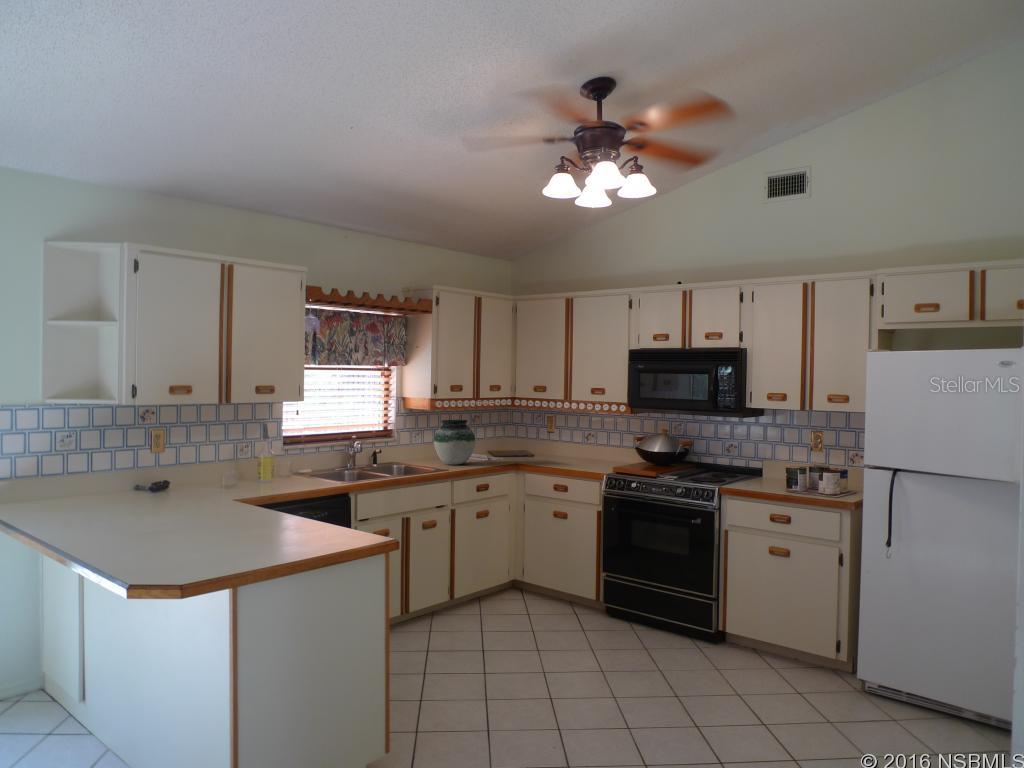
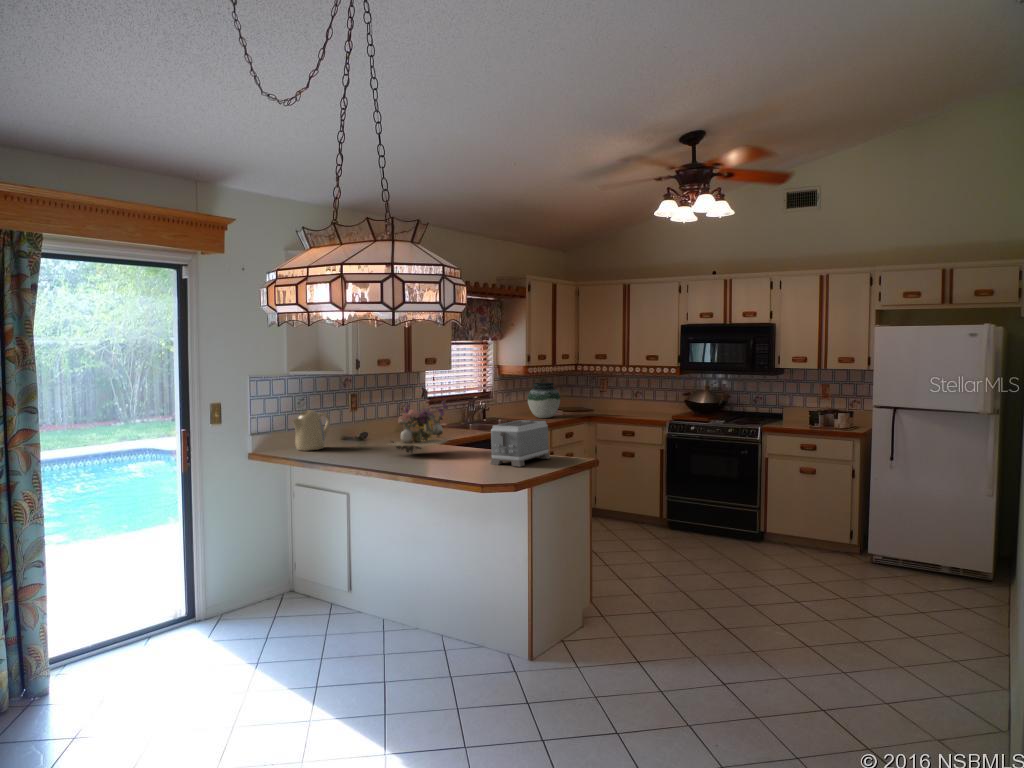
flower arrangement: none [126,441,226,516] -> present [389,401,452,453]
kettle: none [36,450,99,504] -> present [292,410,330,451]
toaster: none [223,475,326,546] -> present [490,420,550,467]

